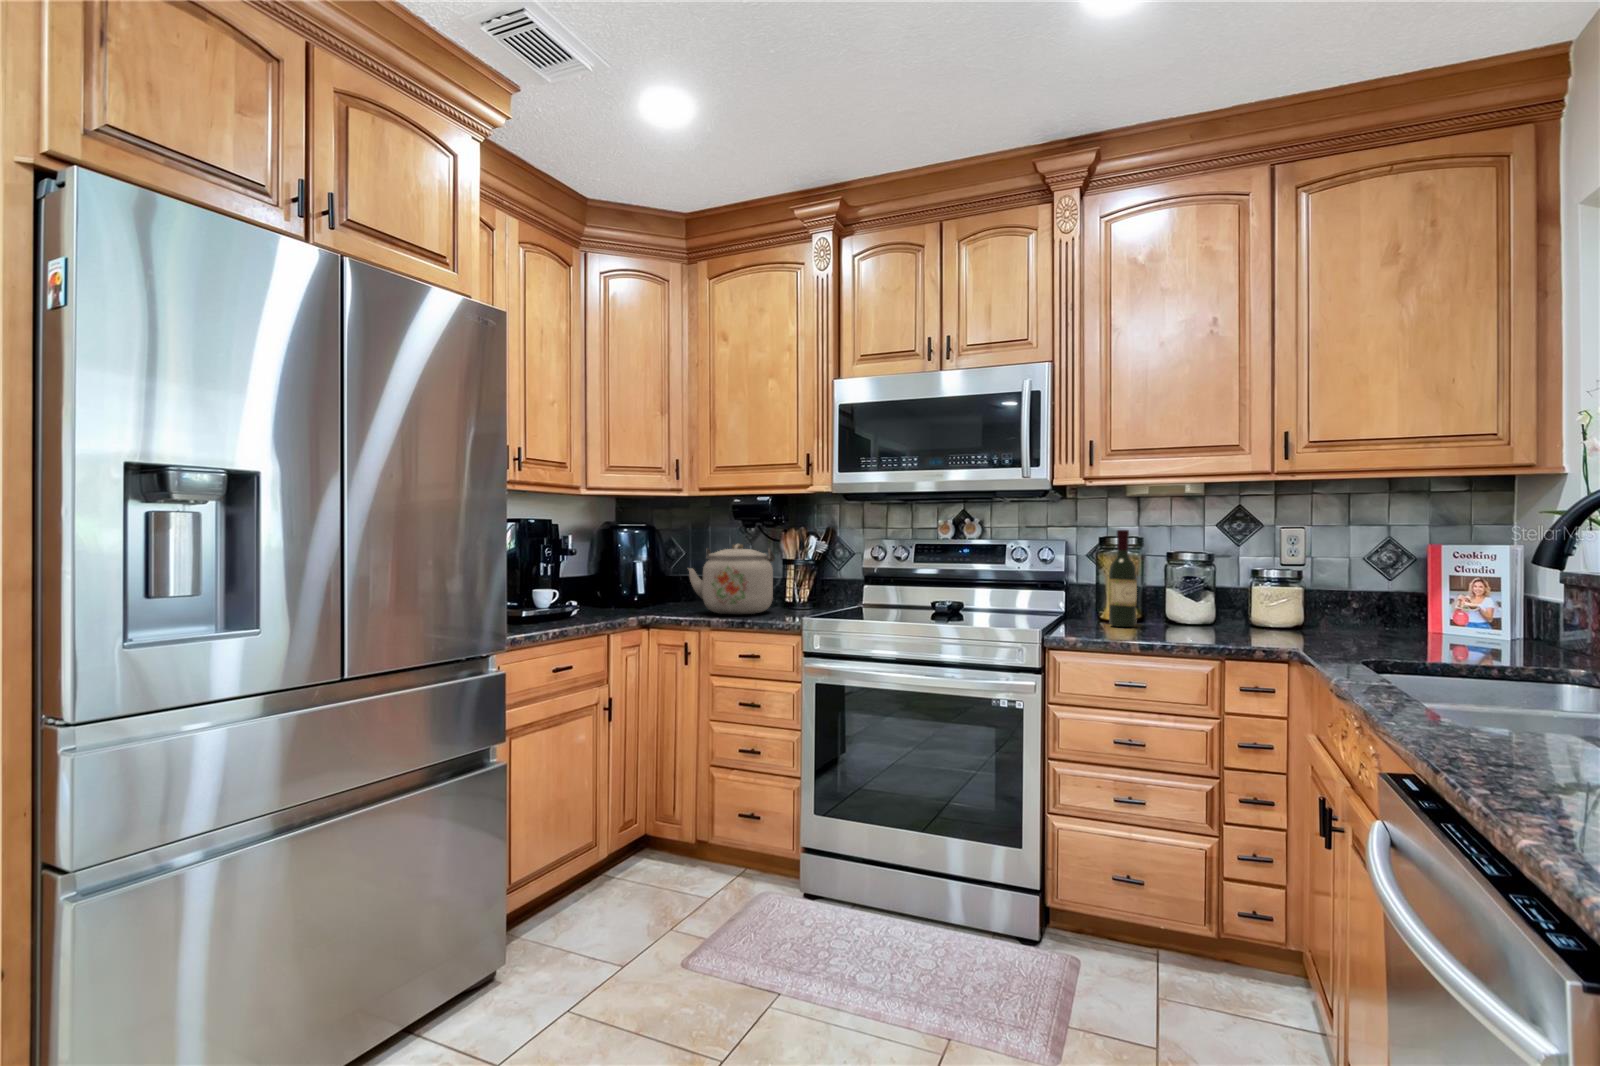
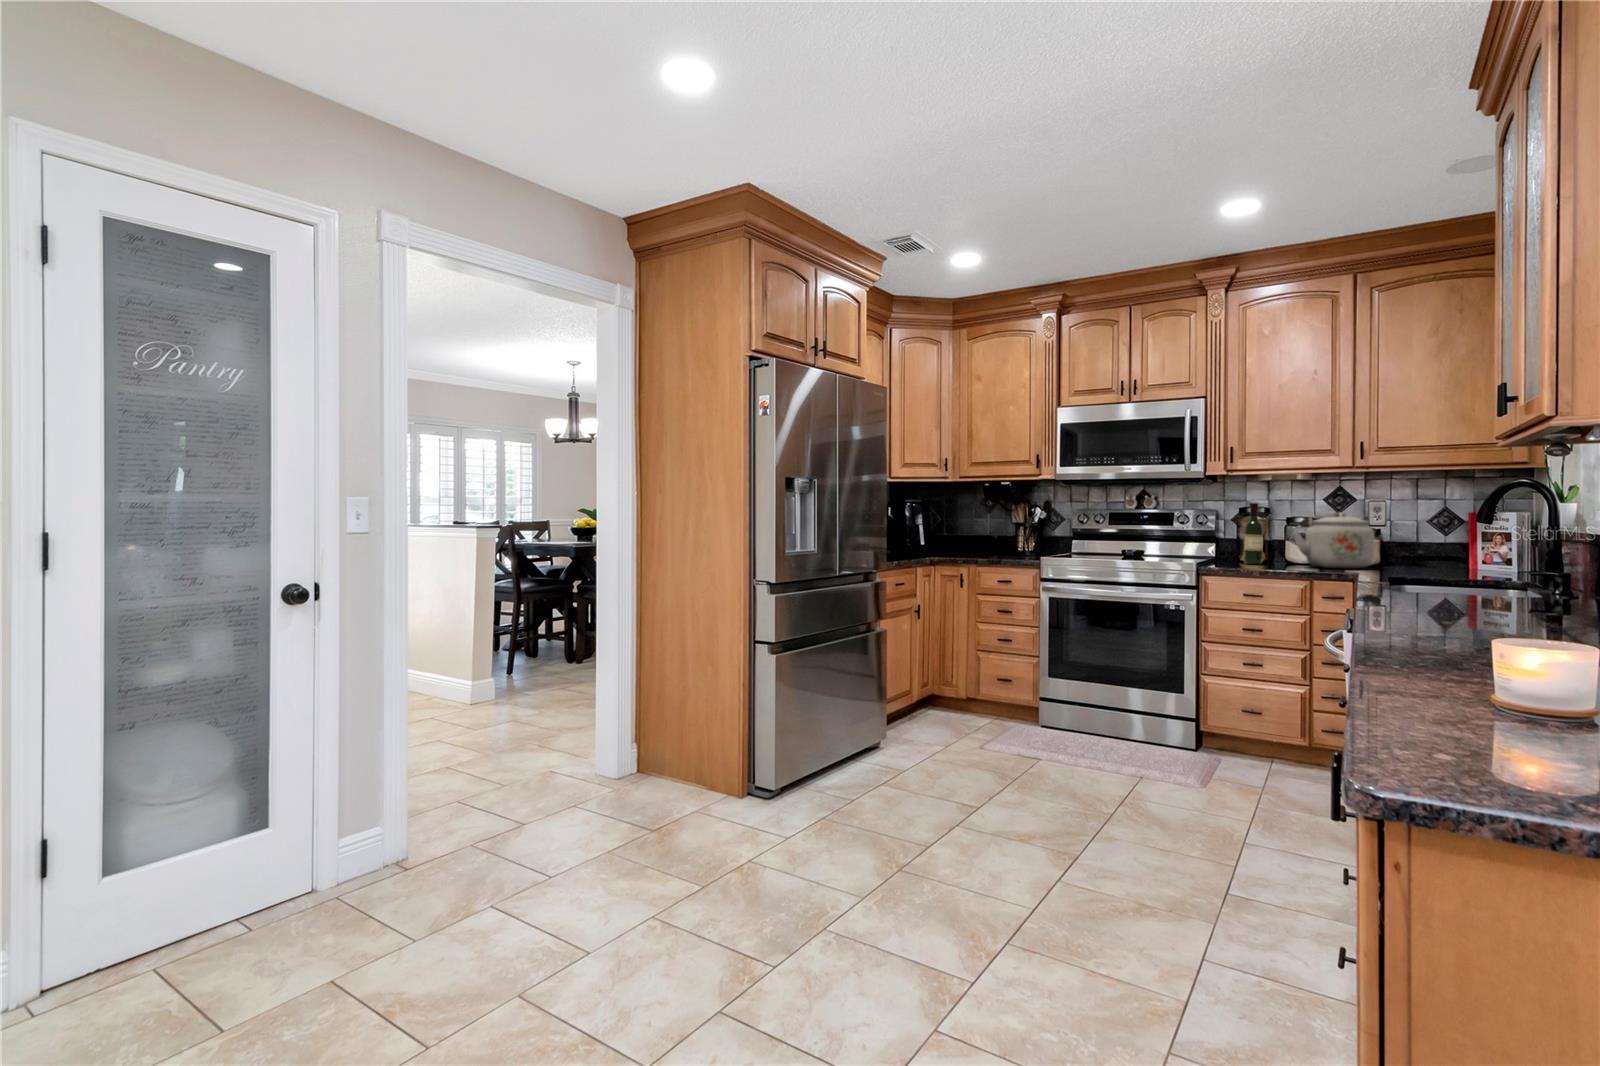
kettle: present [688,544,775,614] -> present [1294,513,1375,569]

